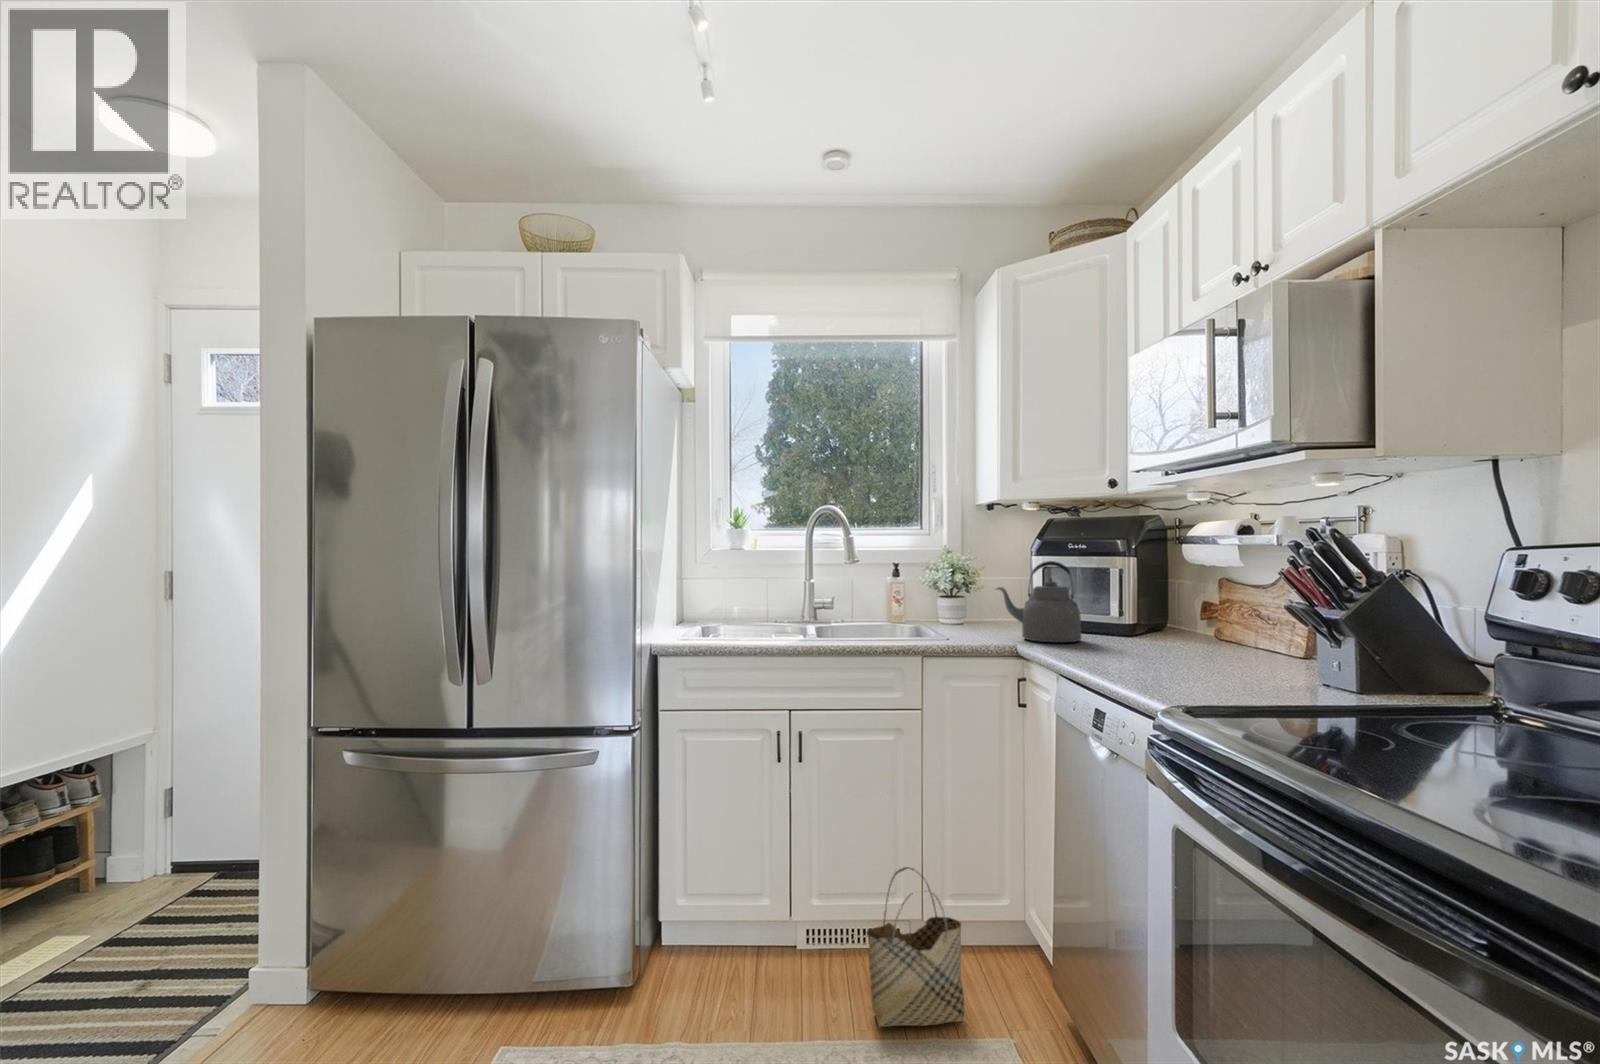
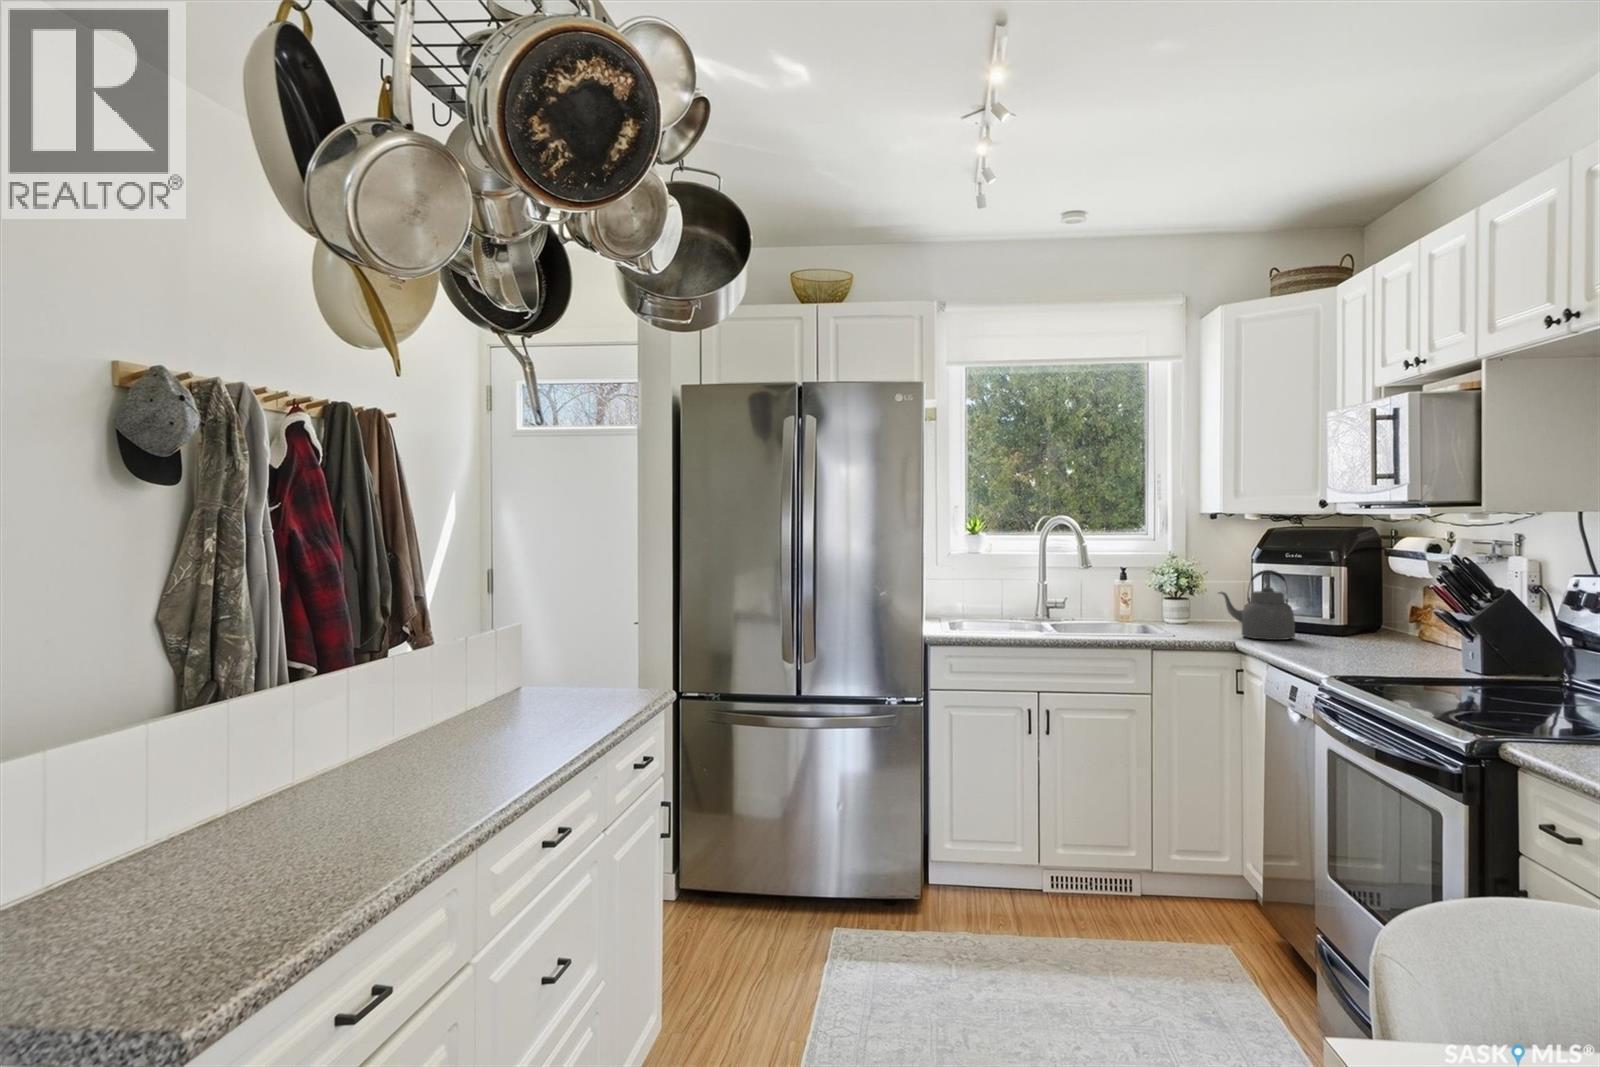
woven basket: present [867,867,964,1027] -> none [1108,815,1187,928]

